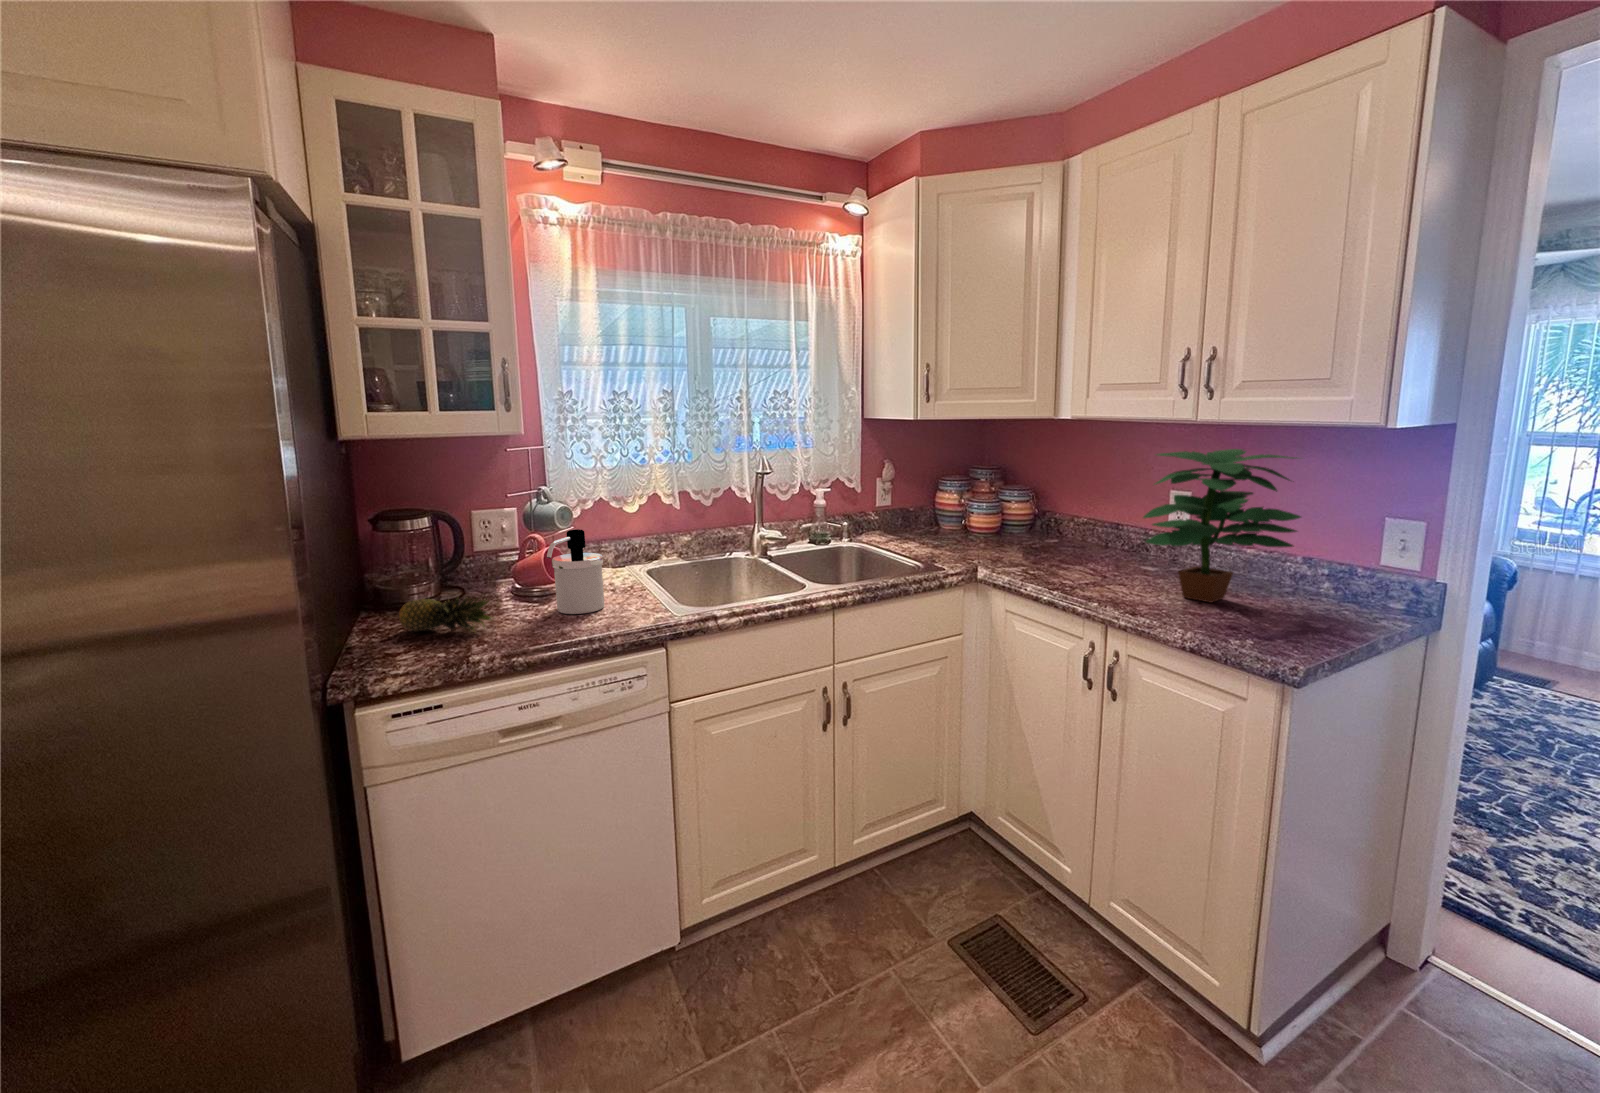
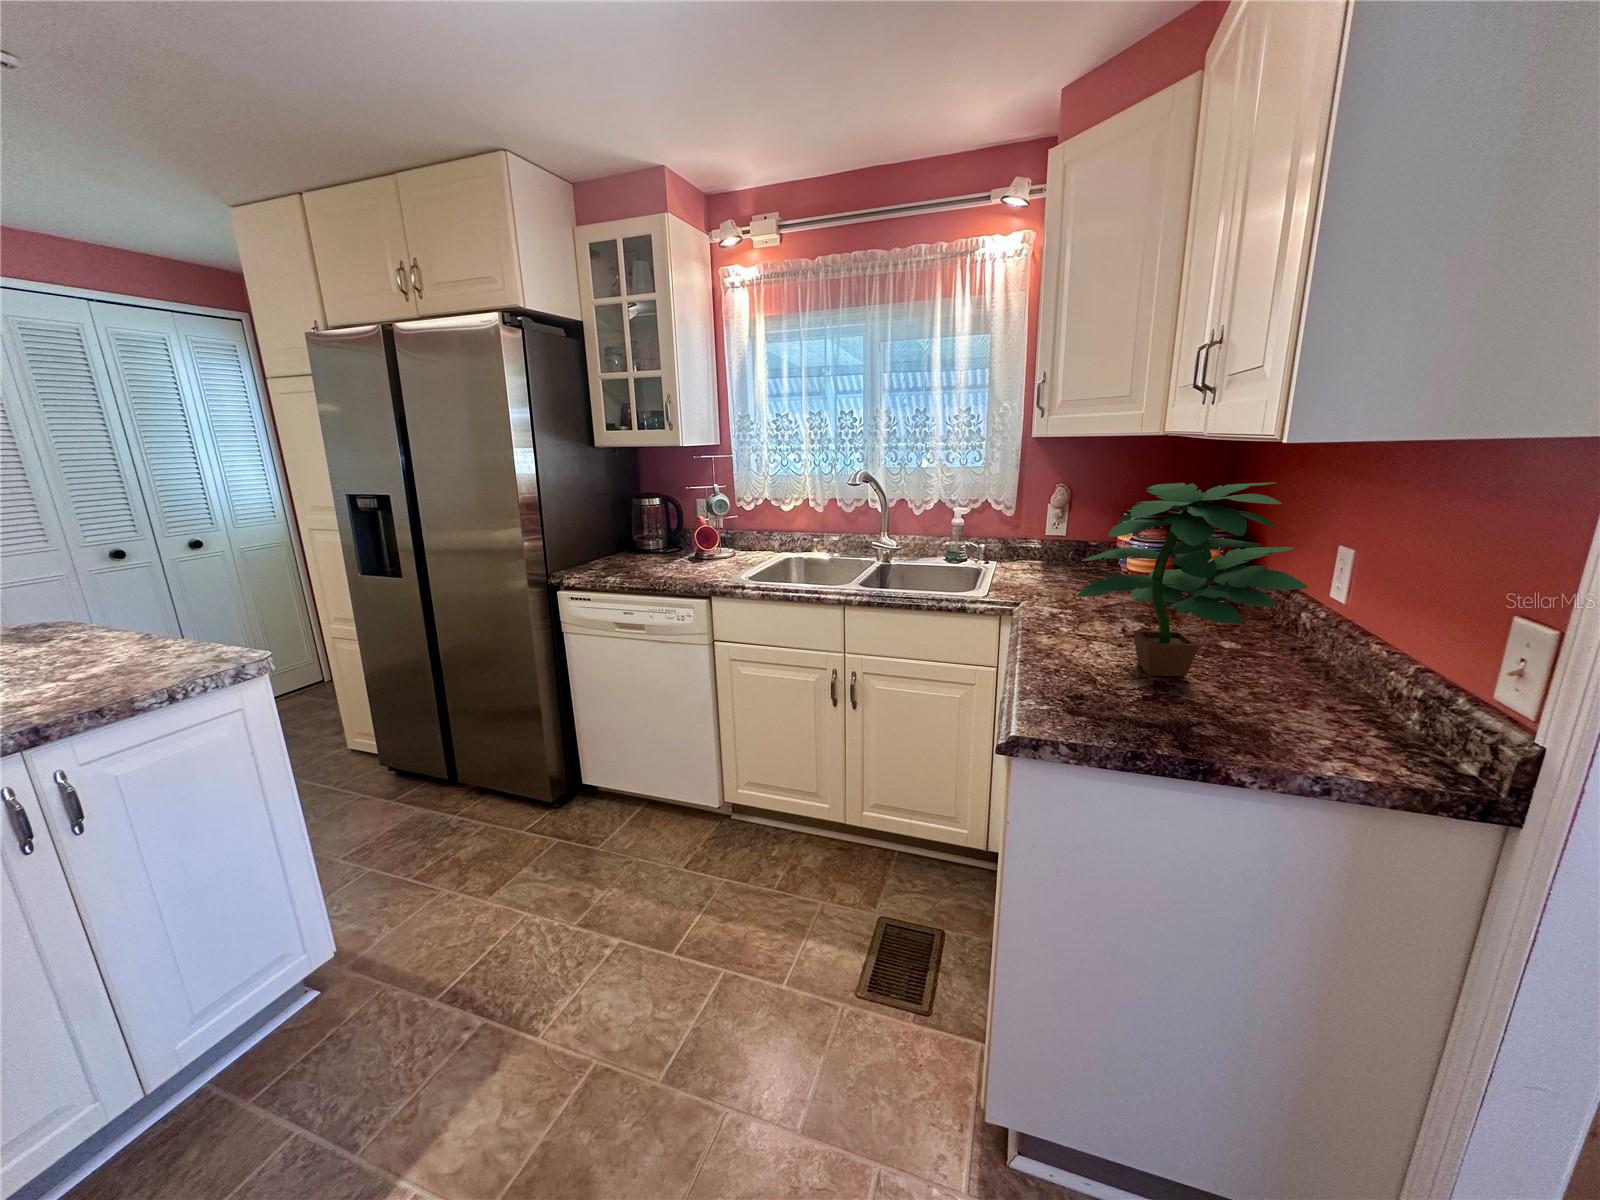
soap dispenser: present [547,529,604,614] -> none [658,518,711,575]
fruit: present [399,598,492,632] -> none [602,552,640,577]

